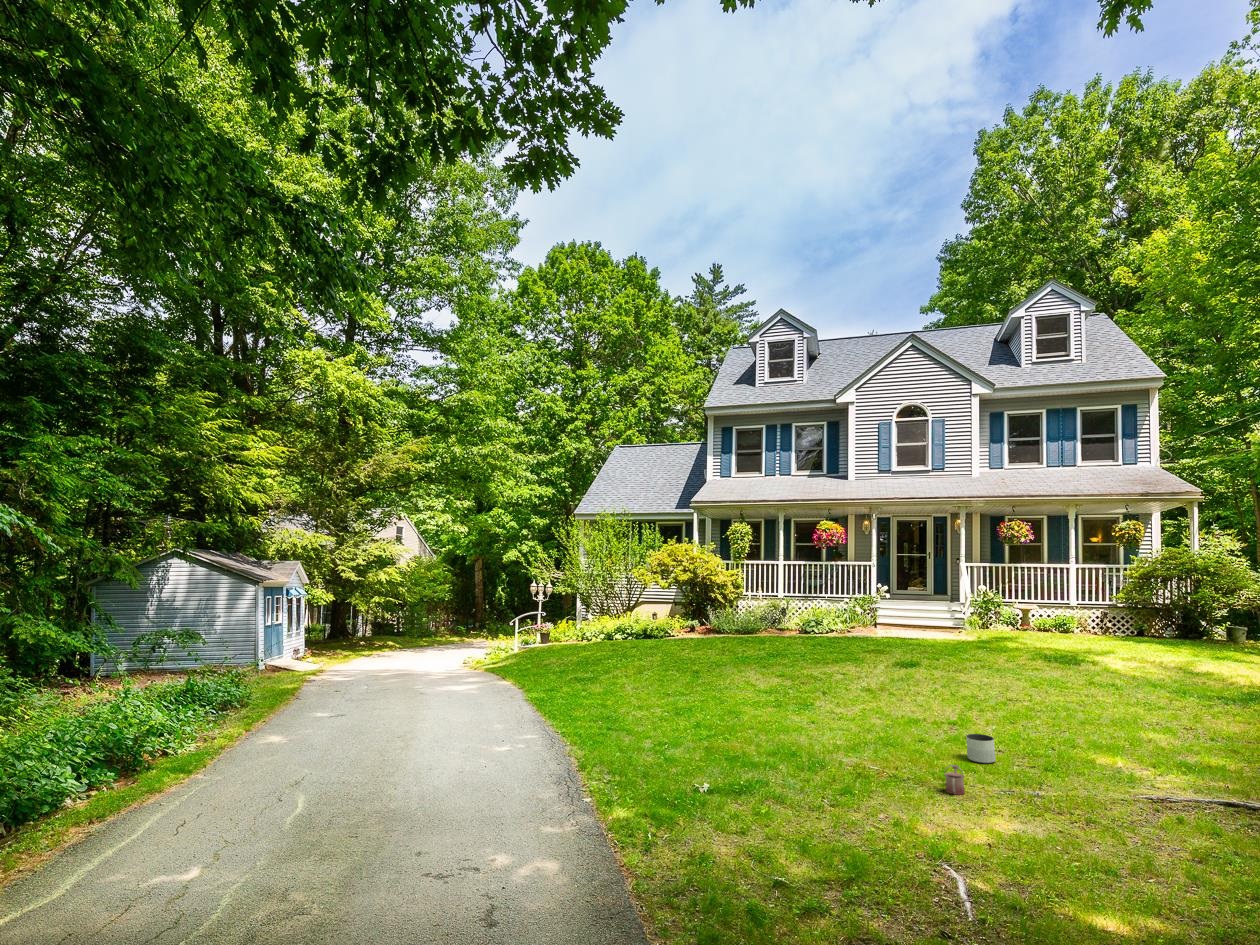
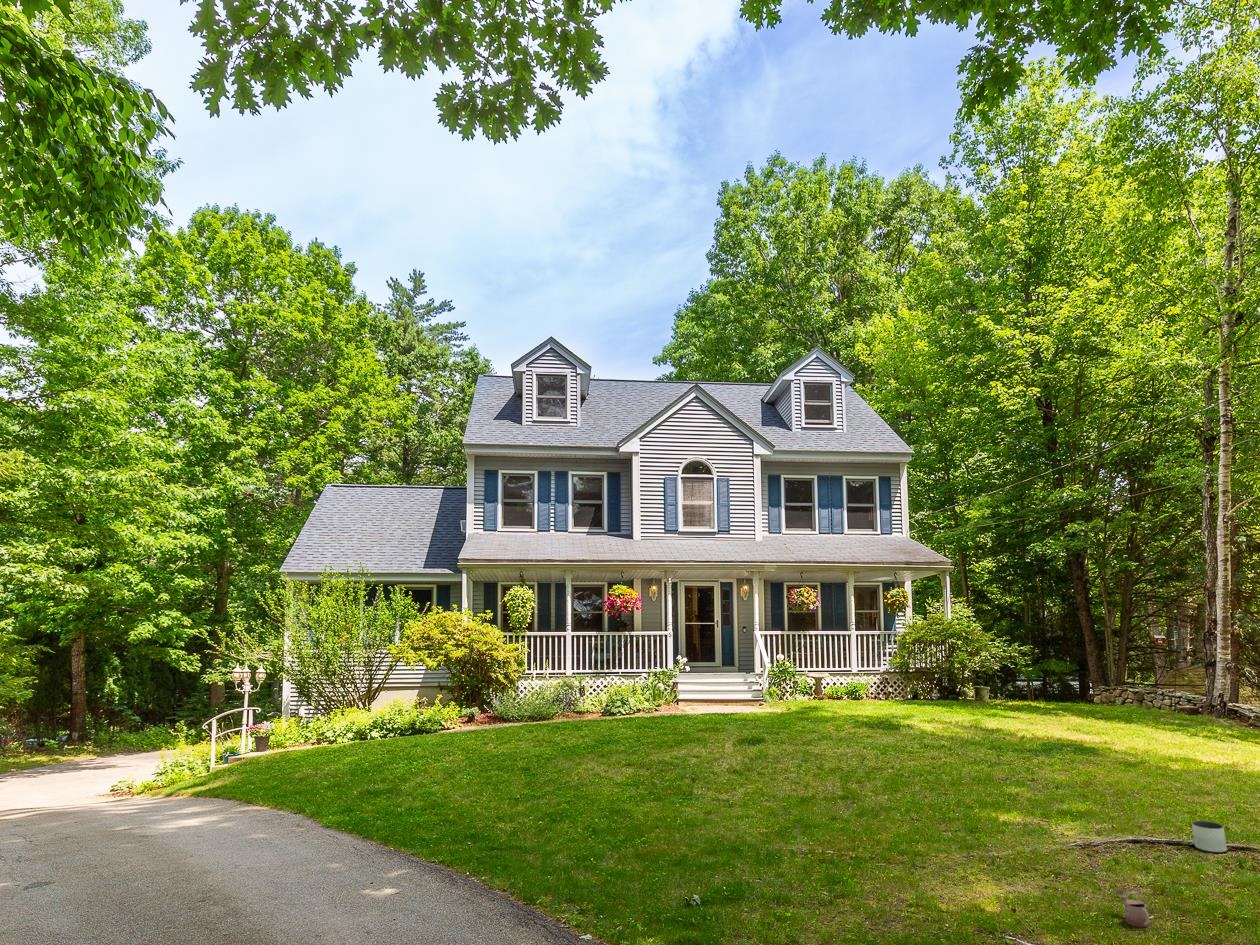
planter: present [966,734,996,764] -> present [1192,821,1227,853]

